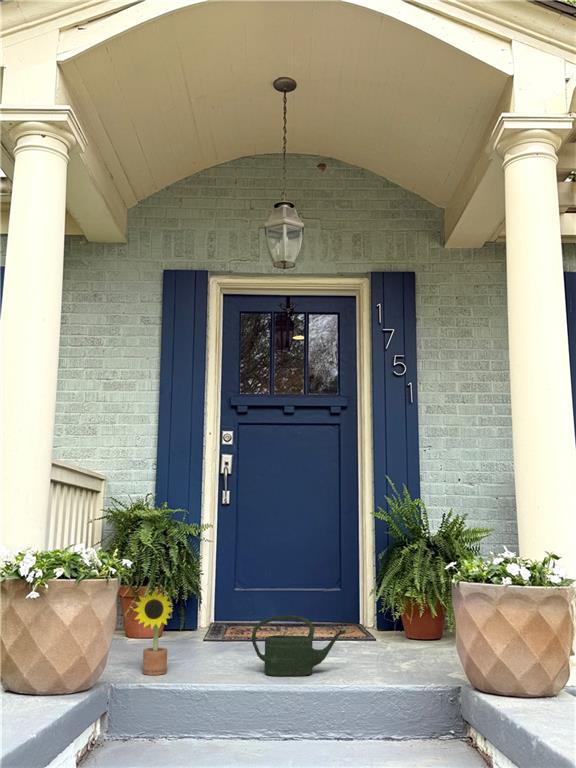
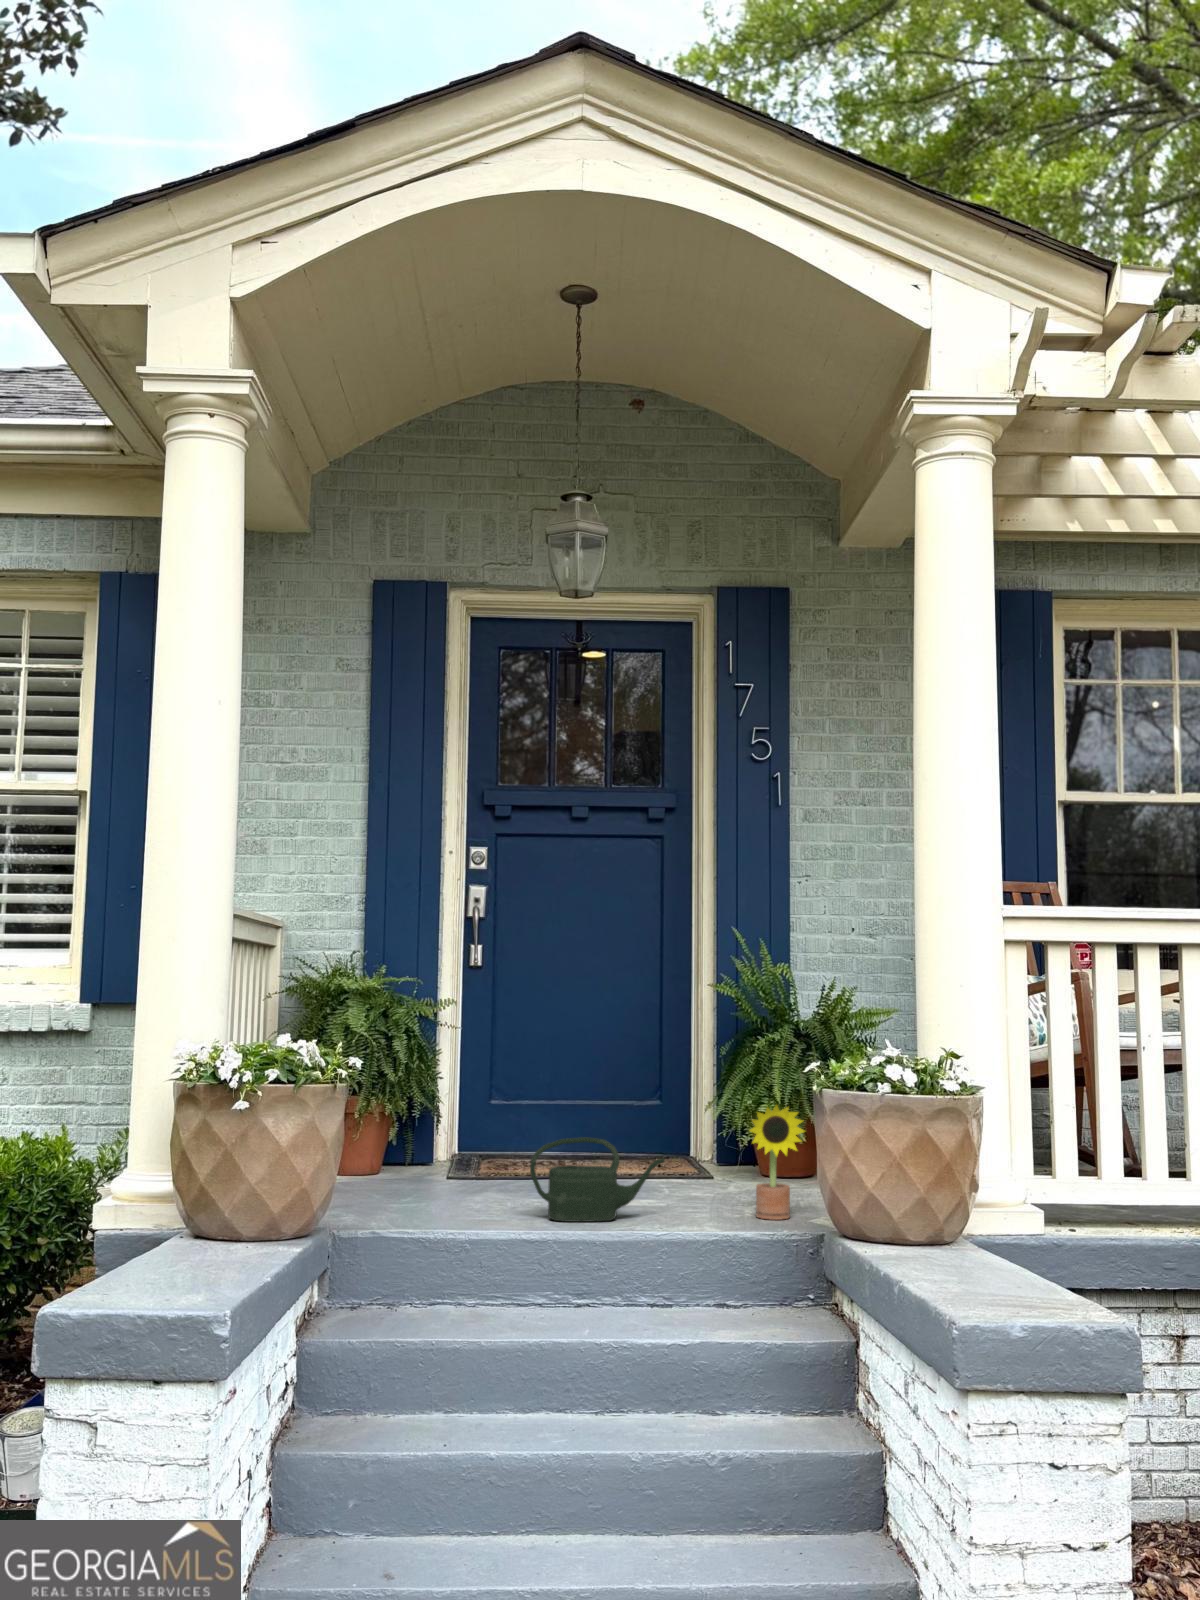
decorative plant: present [134,591,173,675] -> present [750,1105,805,1220]

